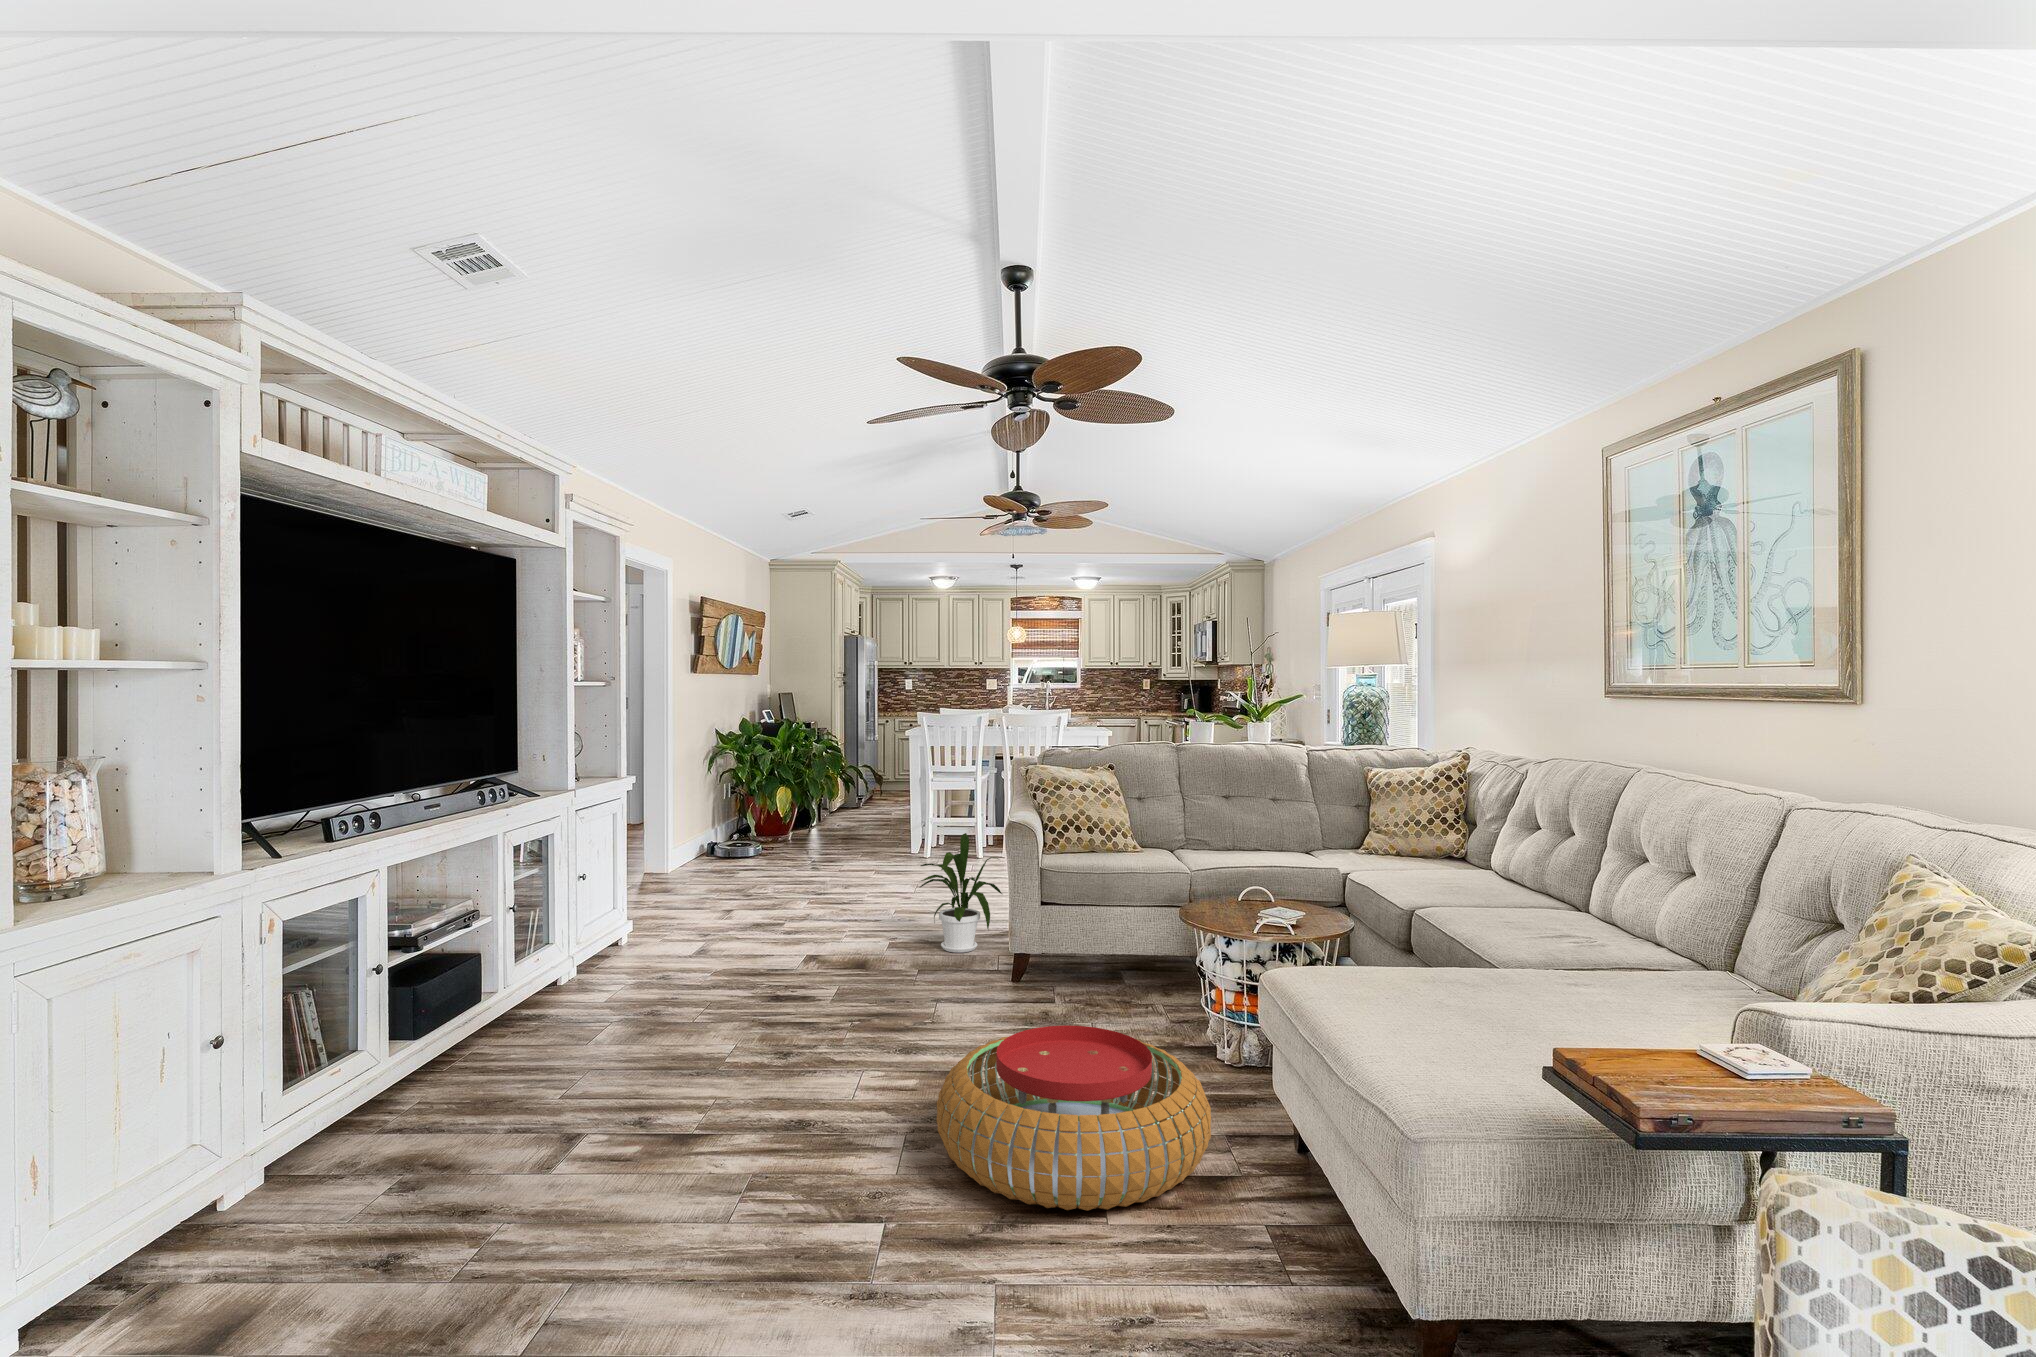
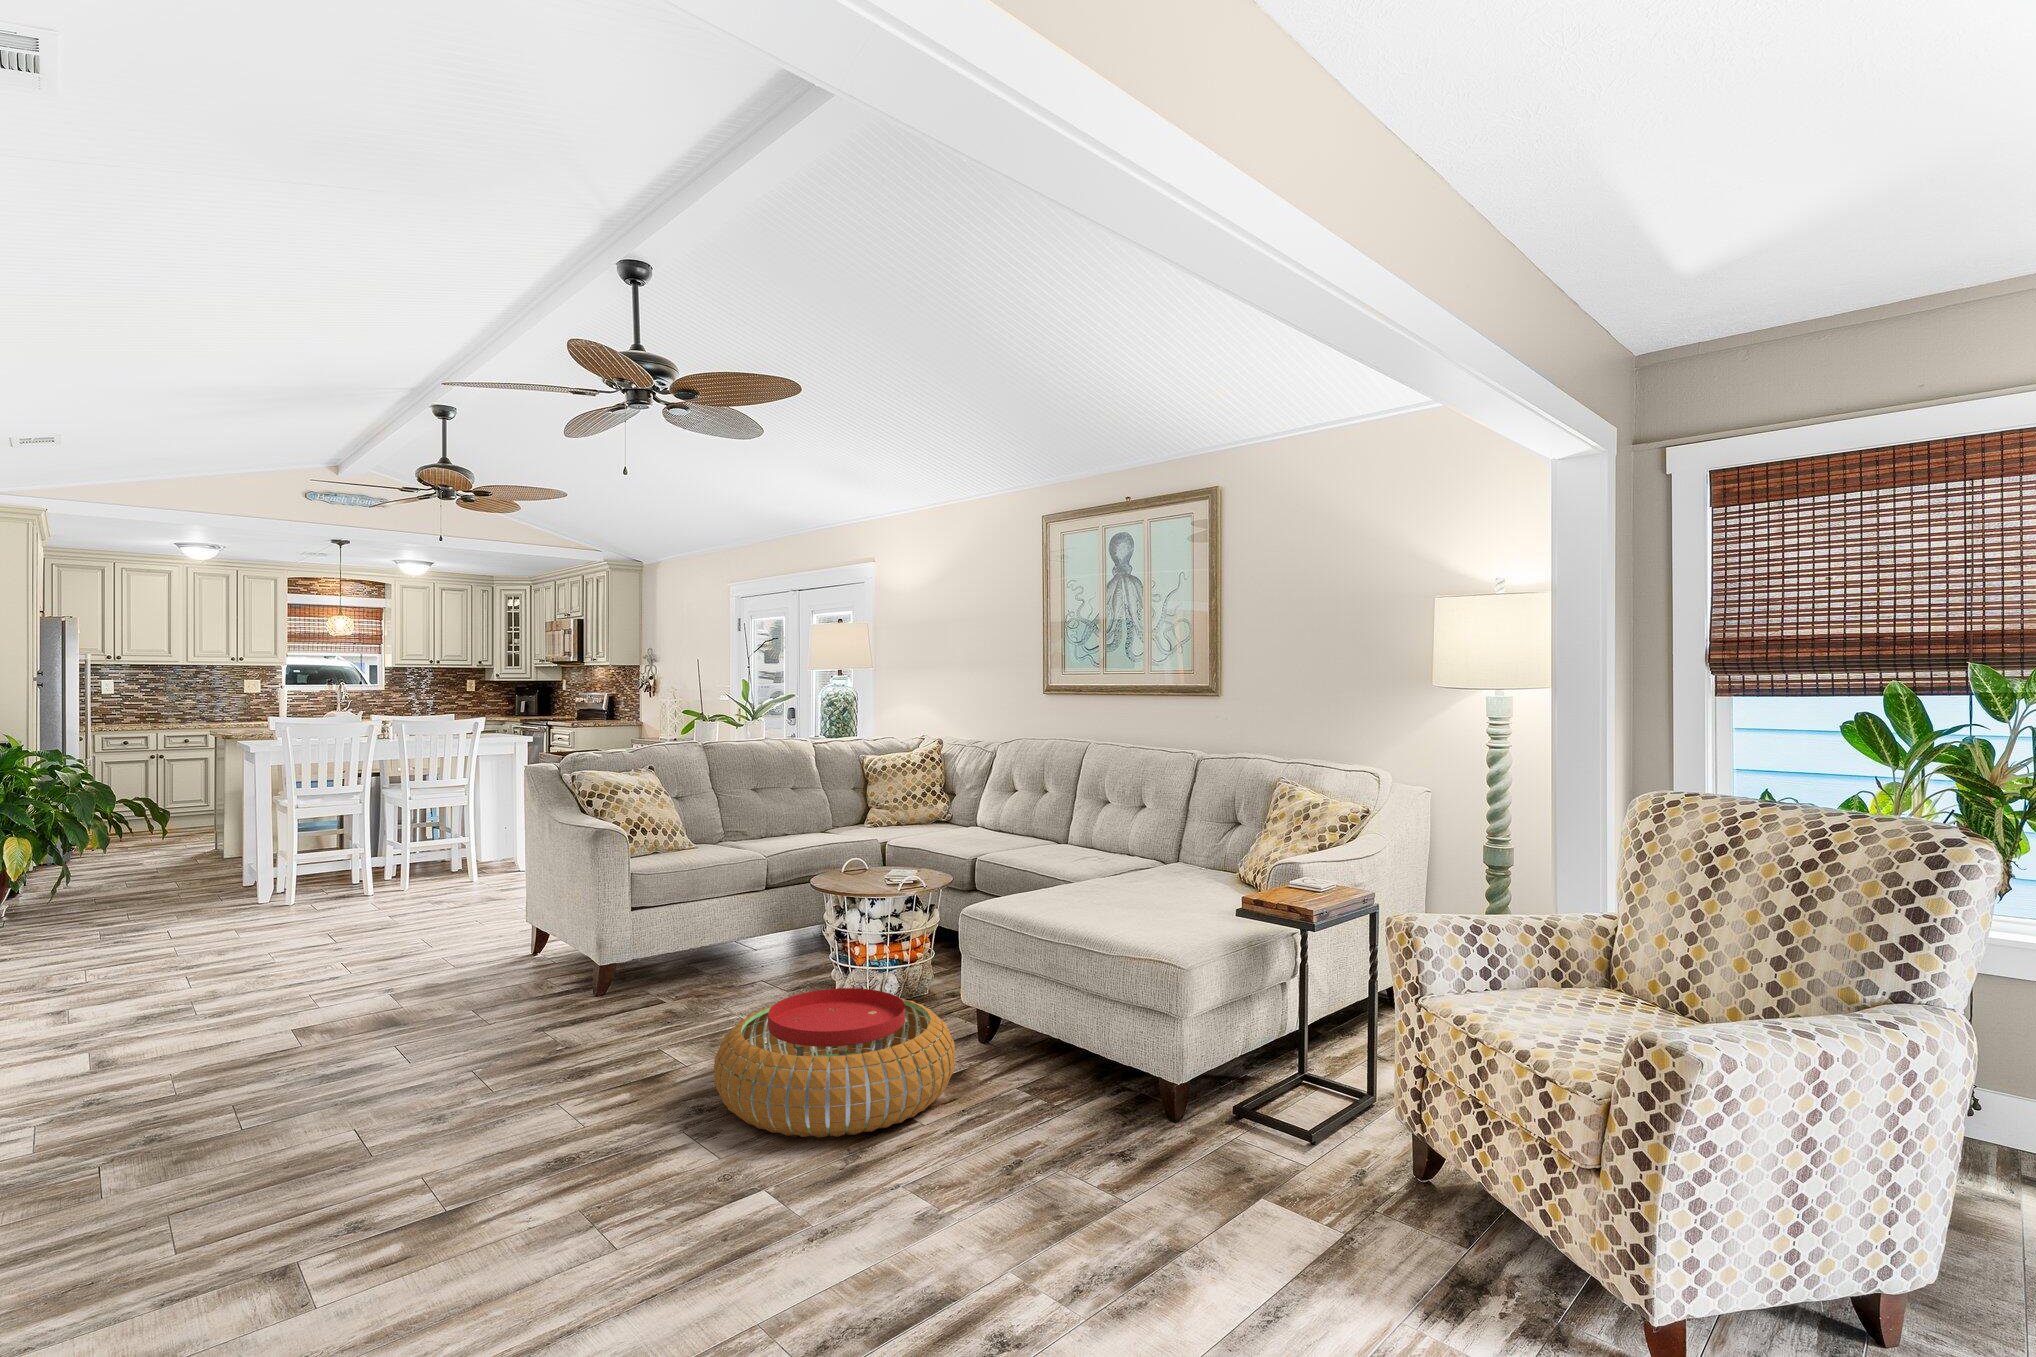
house plant: present [920,833,1002,953] -> none [429,855,544,986]

